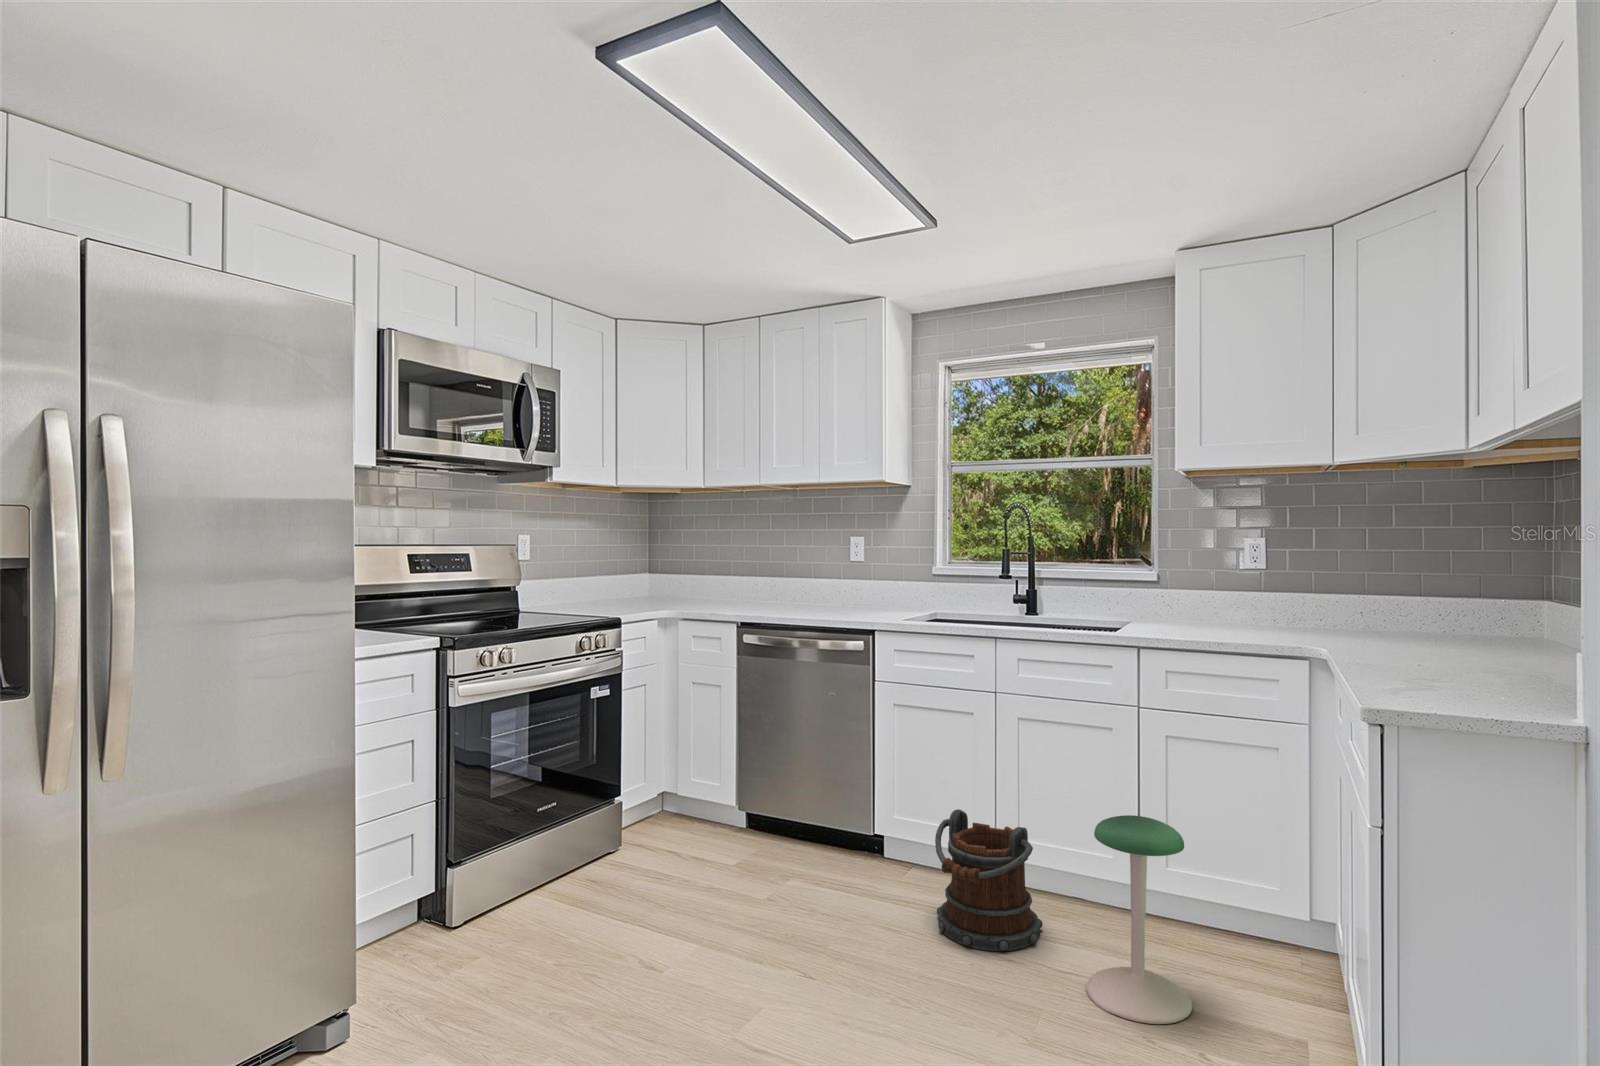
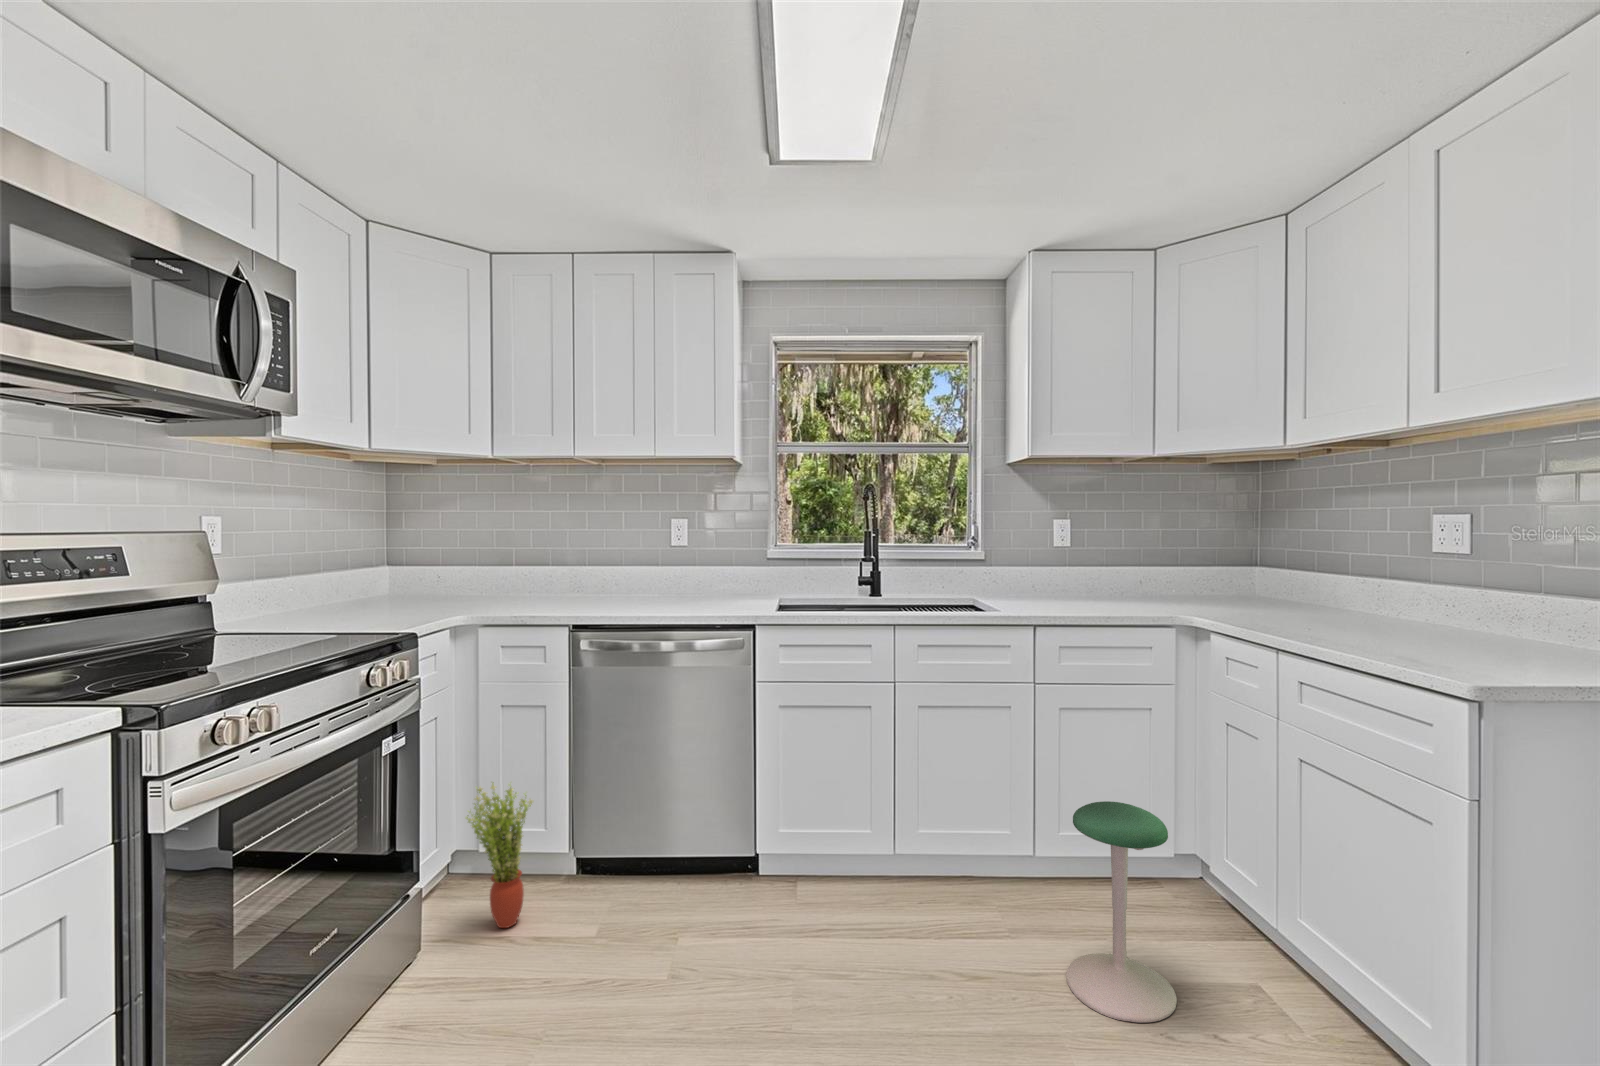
potted plant: none [652,735,699,847] -> present [466,783,533,928]
bucket: present [935,809,1043,951] -> none [871,819,990,977]

